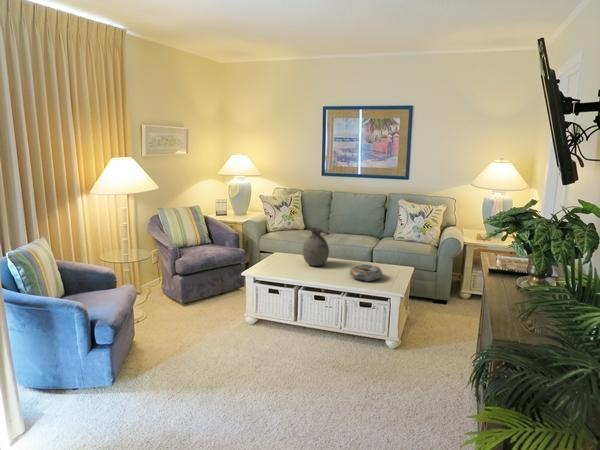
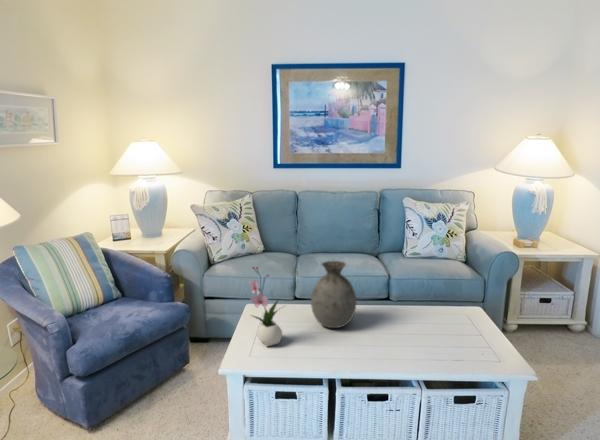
flower arrangement: none [265,224,283,269] -> present [249,267,282,347]
decorative bowl: present [350,264,382,281] -> none [410,318,470,353]

